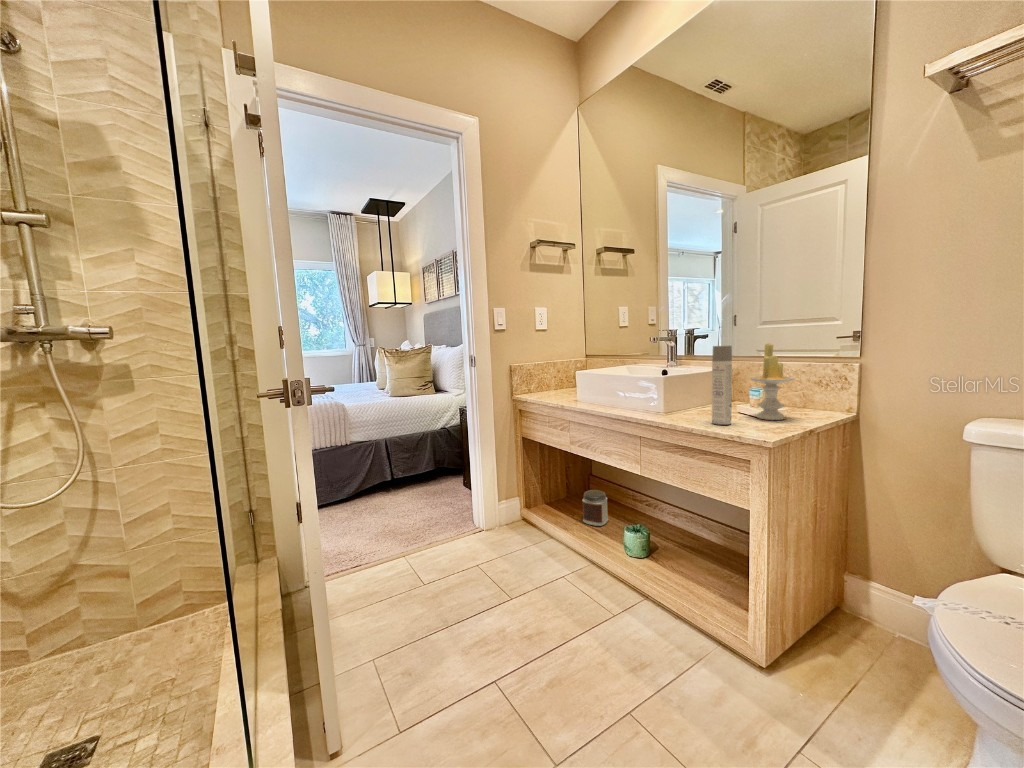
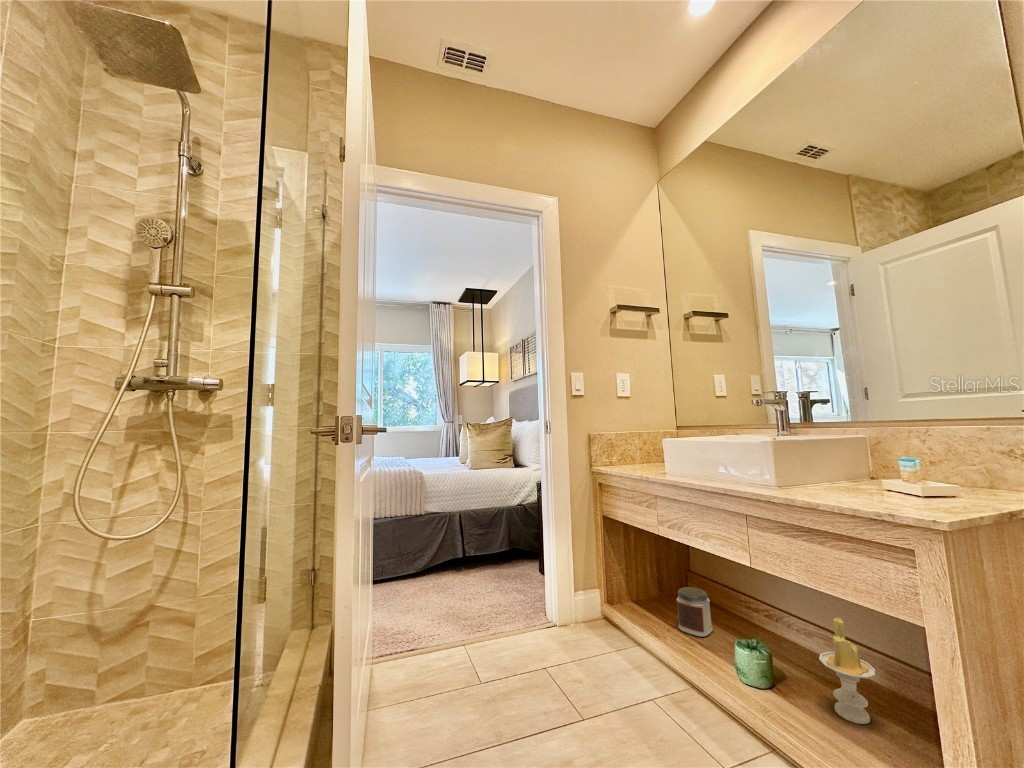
candle: present [750,343,794,420] -> present [819,618,875,724]
spray bottle: present [712,345,732,425] -> none [836,397,877,501]

